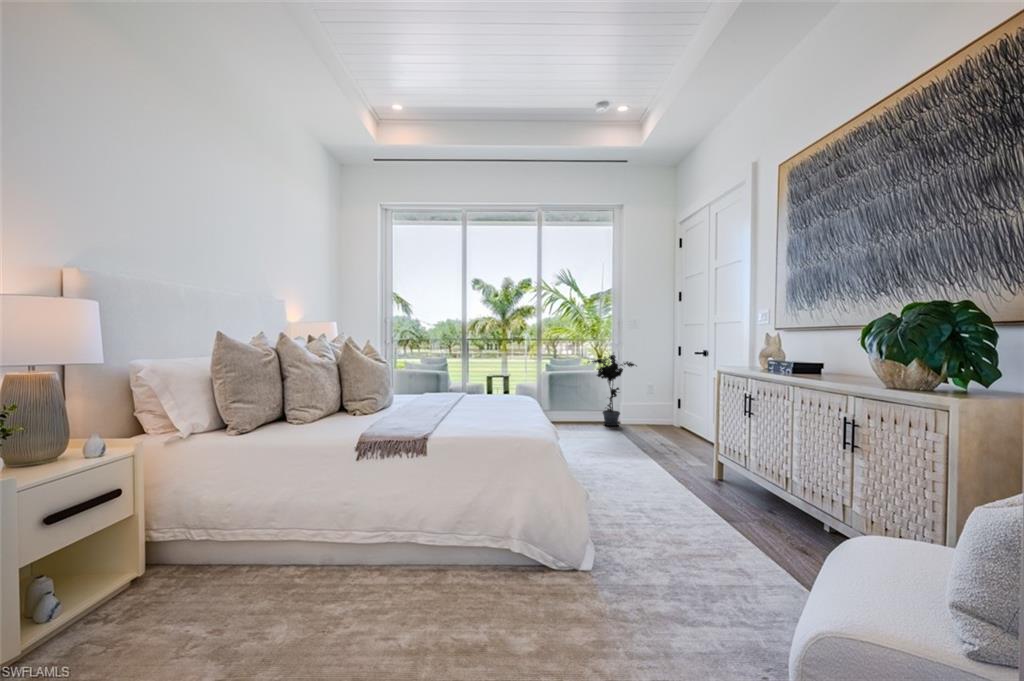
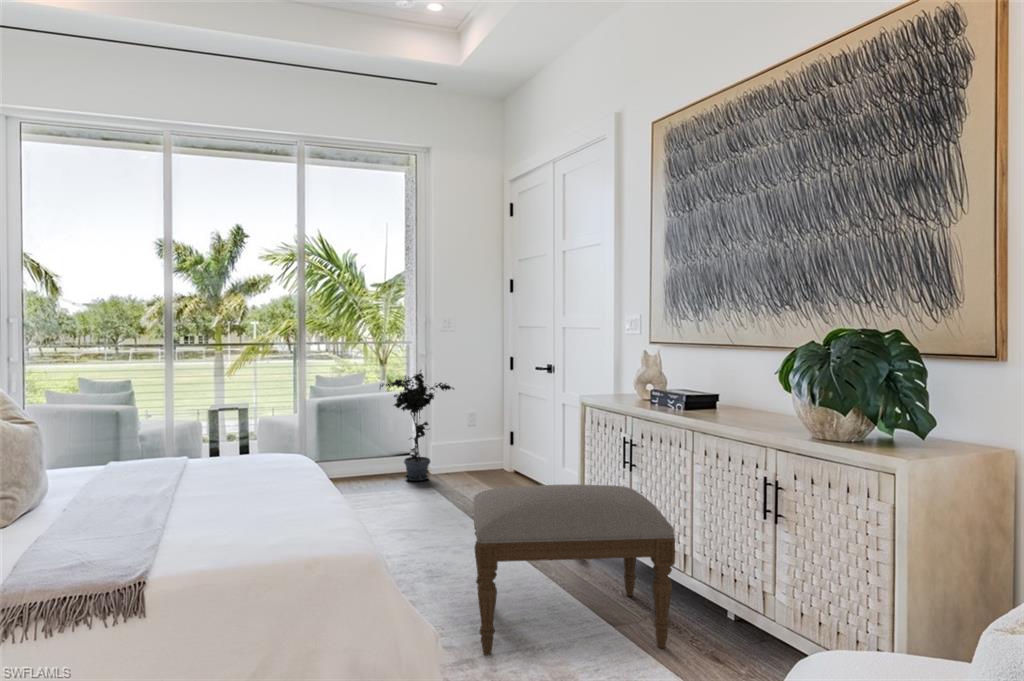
ottoman: none [624,419,770,538] -> present [473,484,675,655]

